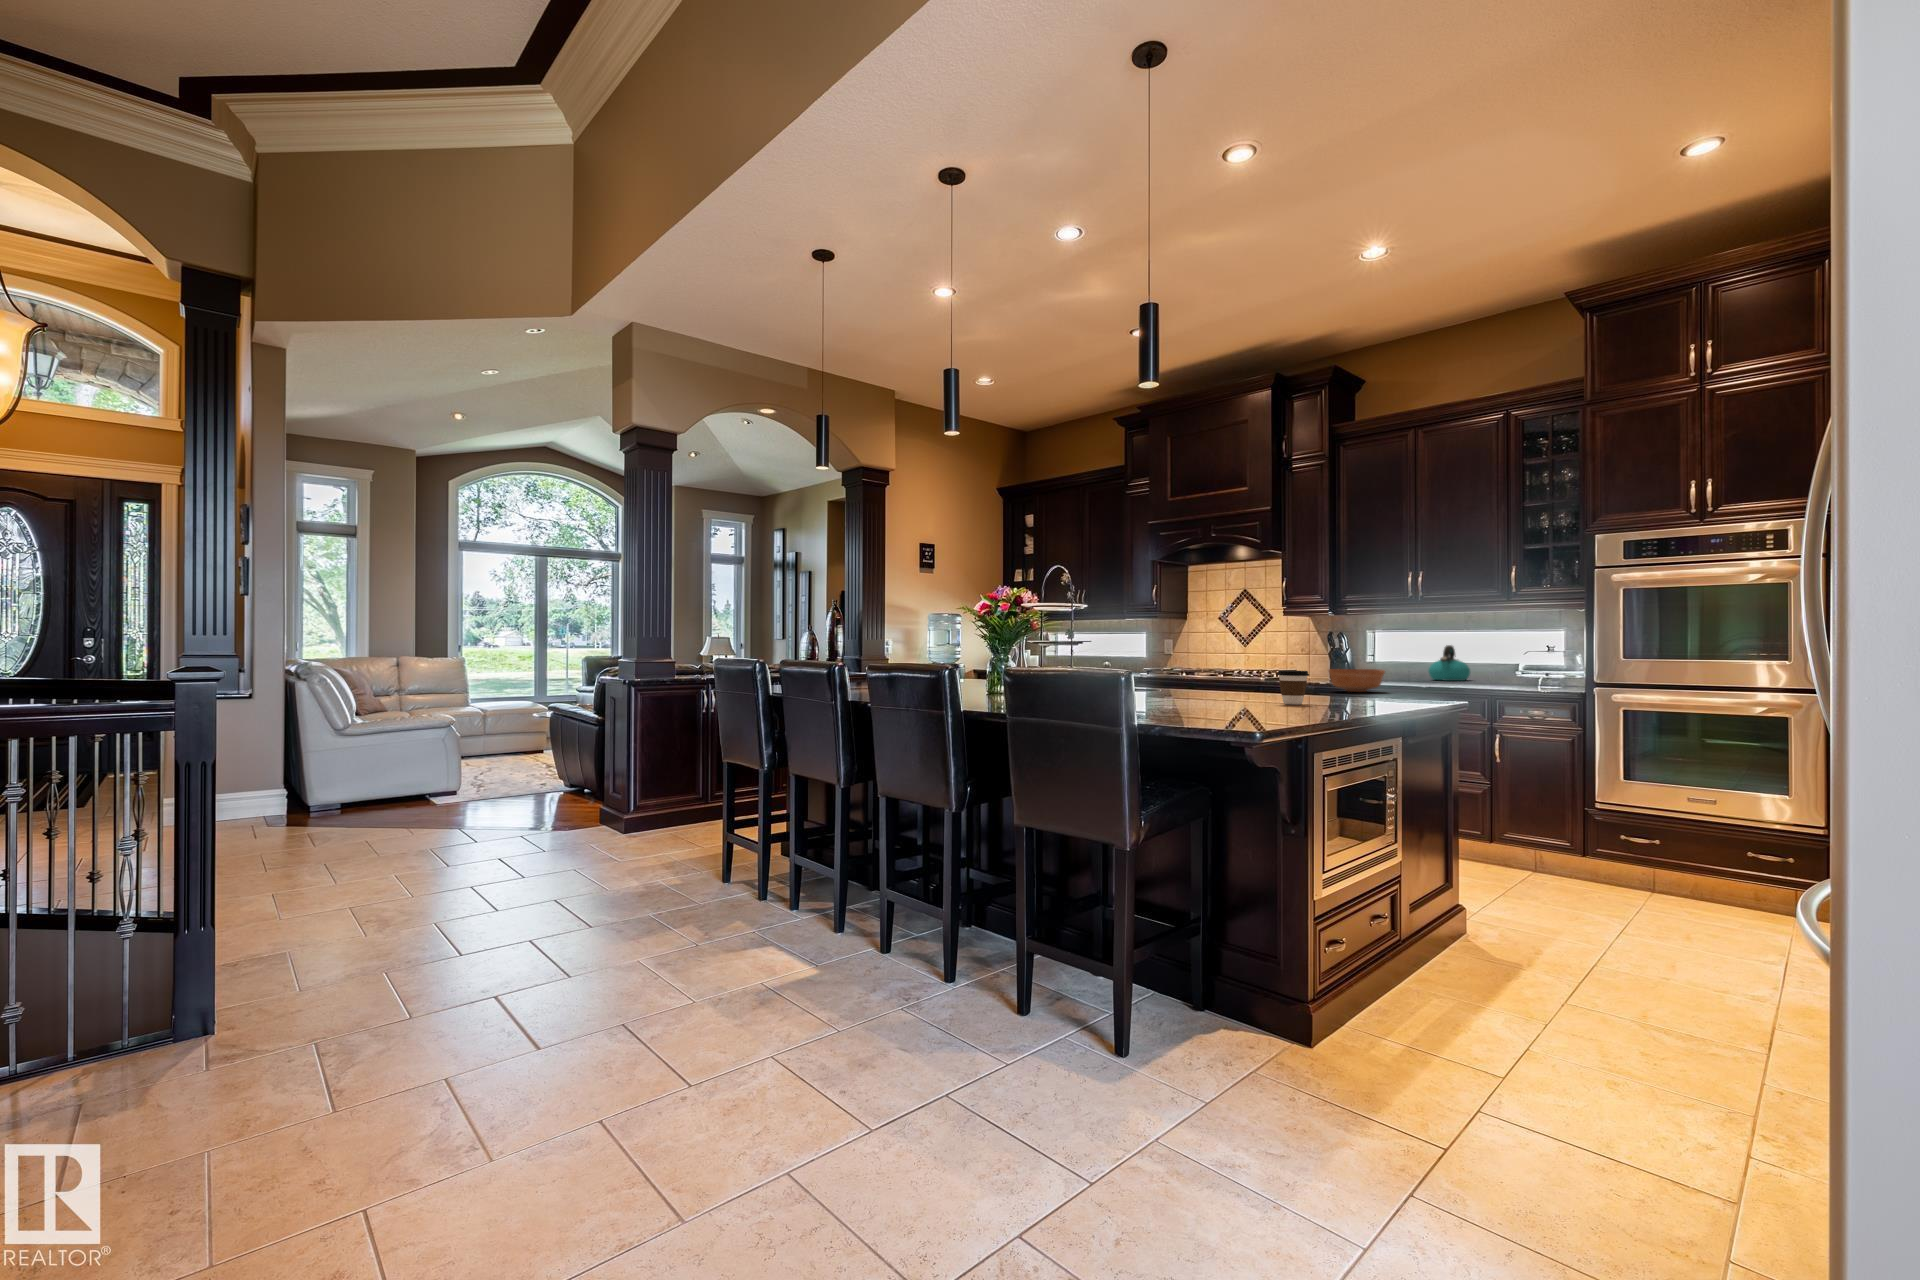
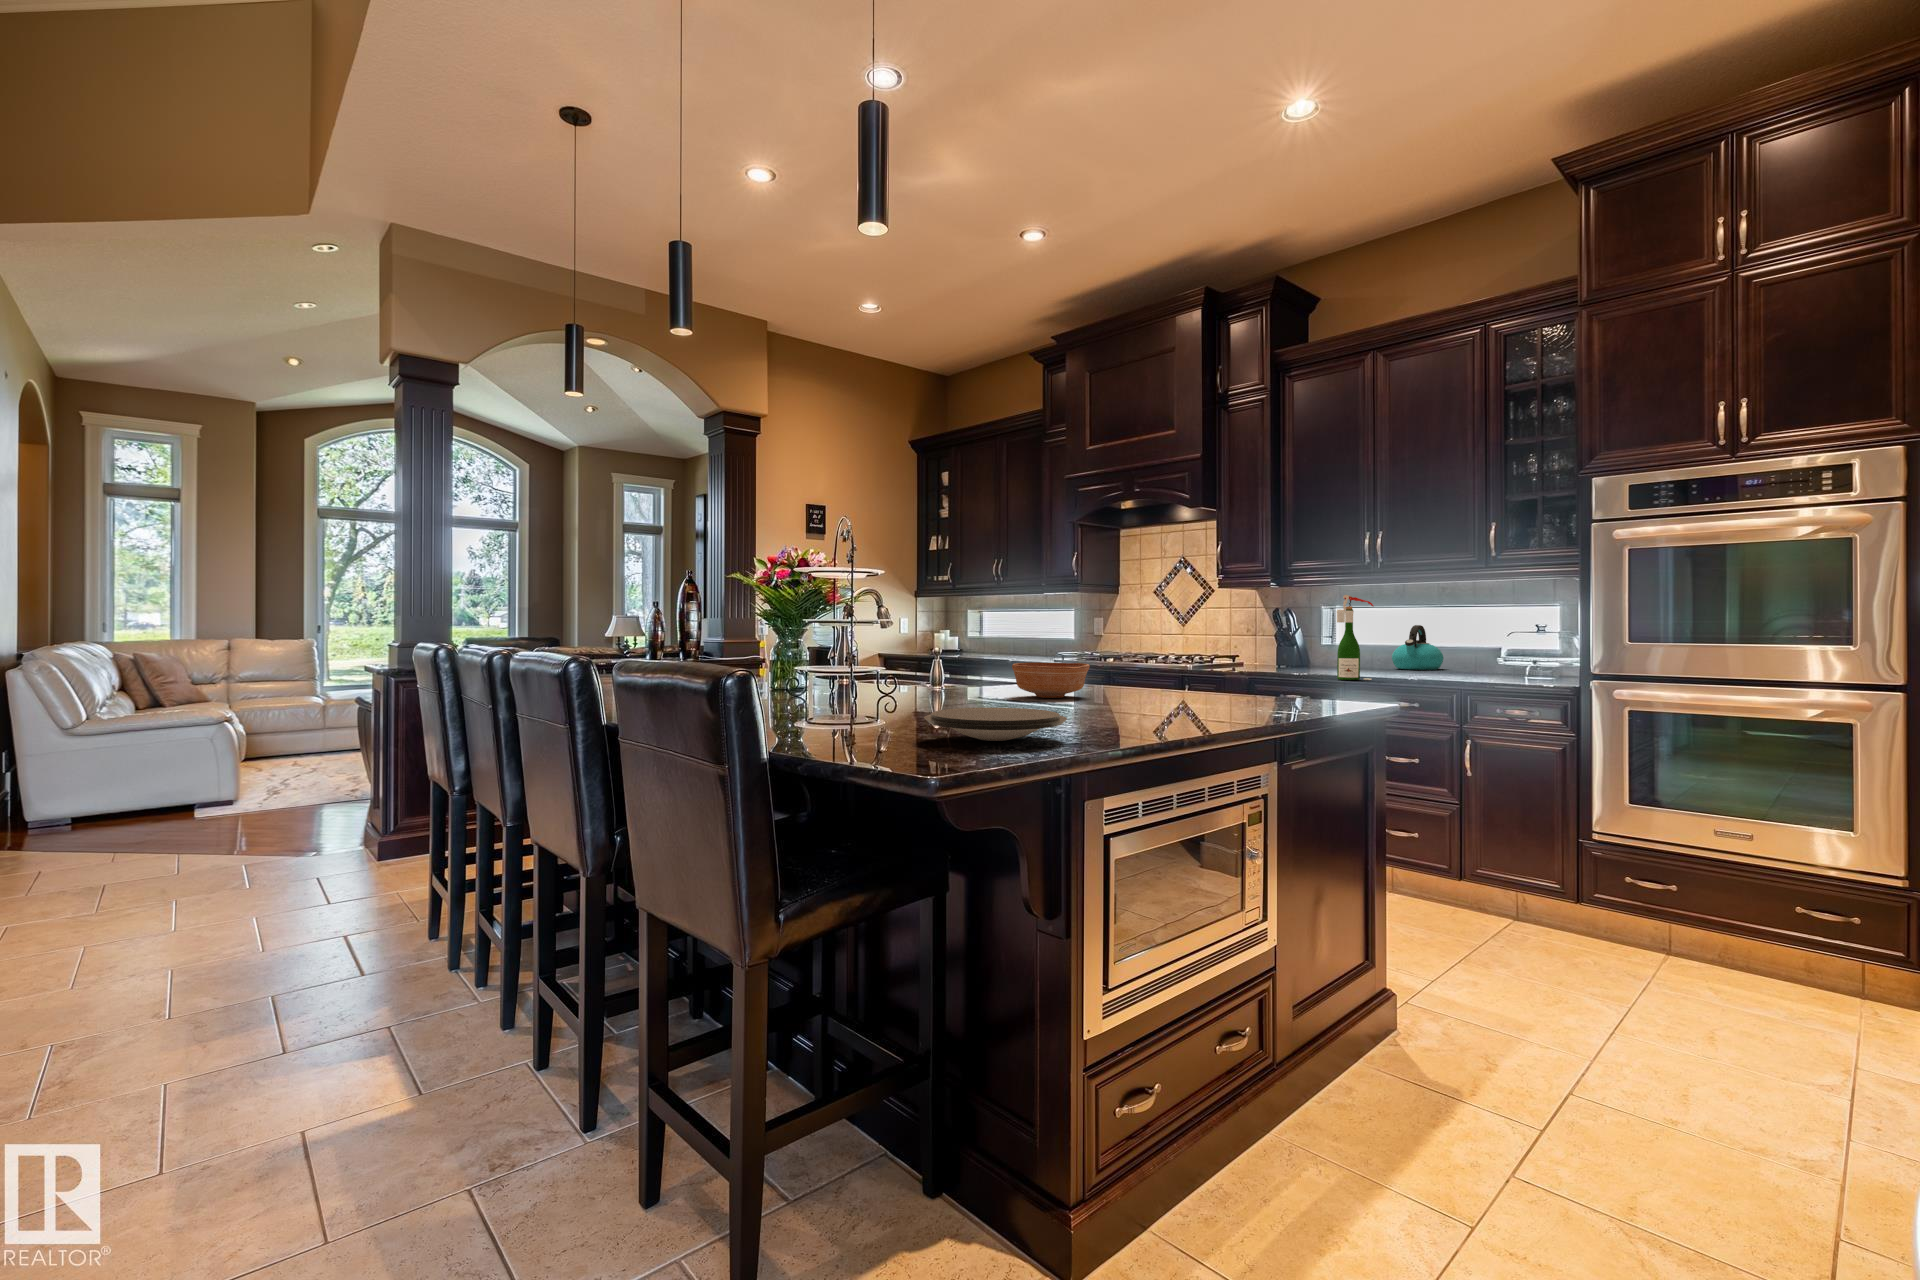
wine bottle: none [1396,622,1426,687] -> present [1337,595,1373,680]
bowl: present [1328,669,1385,692] -> present [1012,663,1090,698]
coffee cup: present [1277,670,1309,705] -> none [1127,661,1170,709]
plate: none [1185,700,1283,720] -> present [924,708,1067,741]

